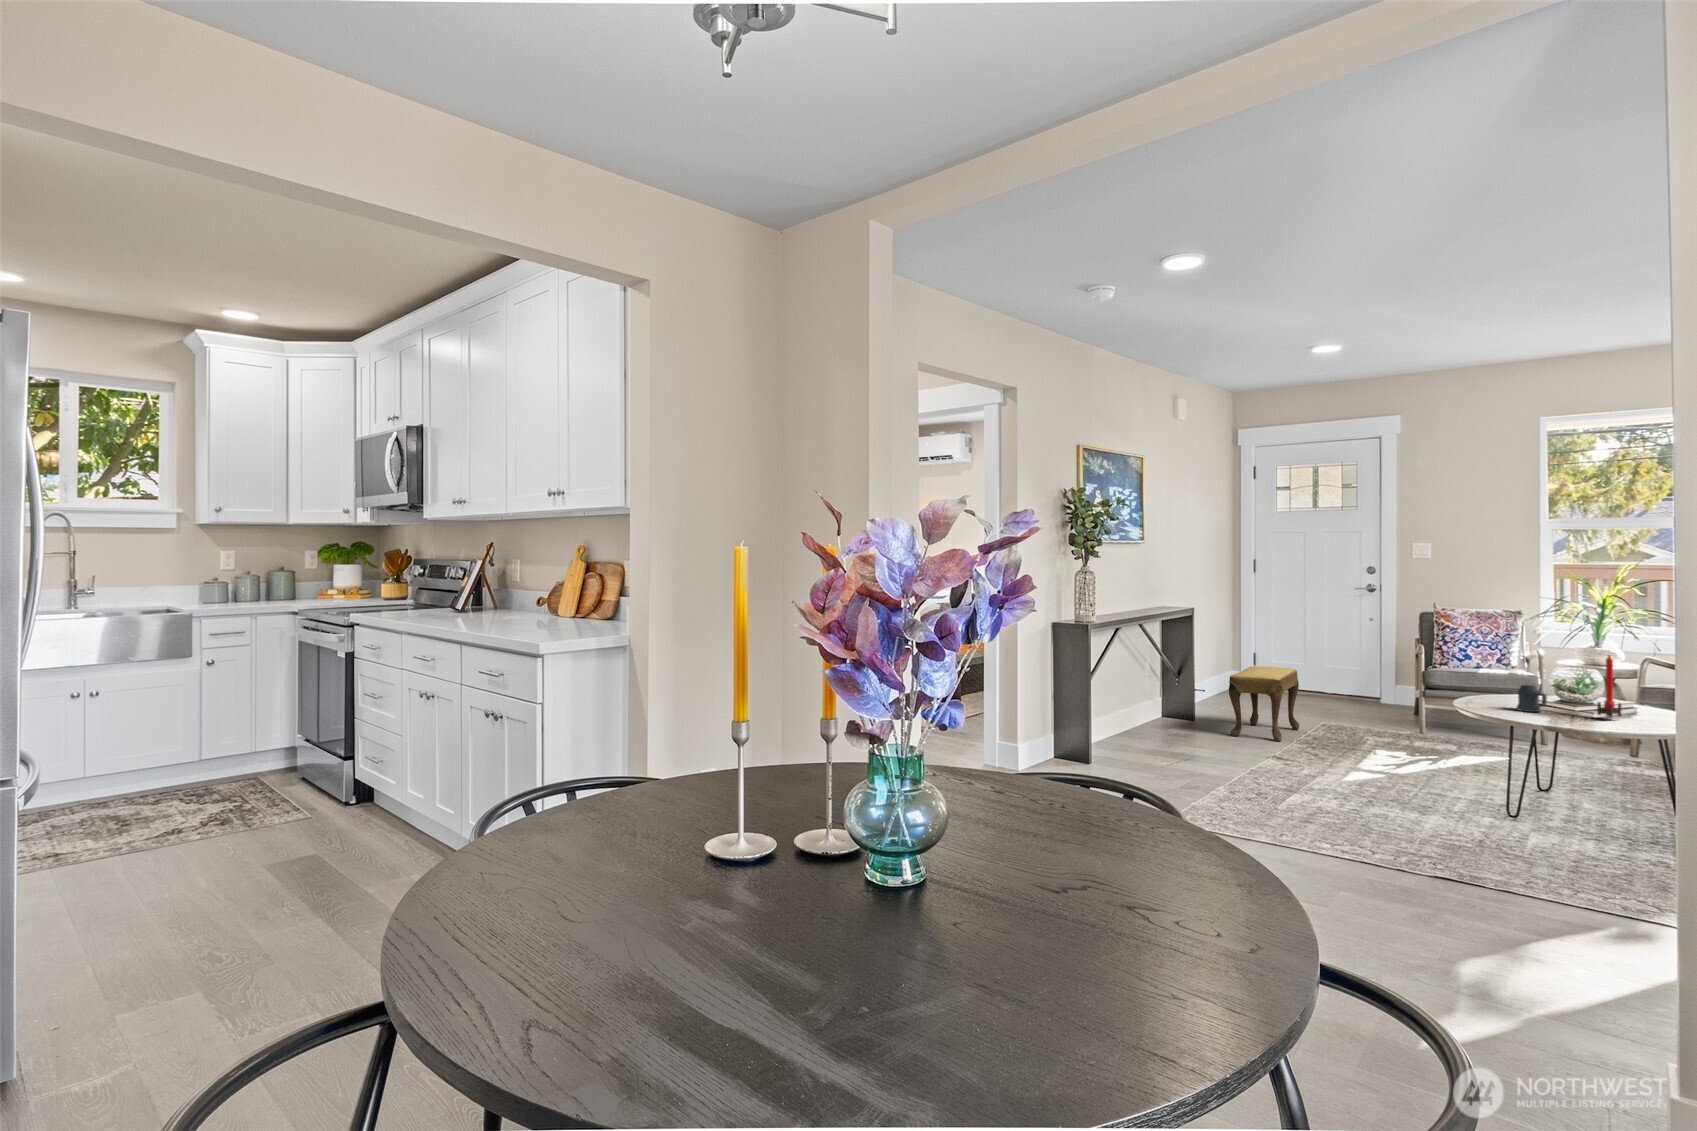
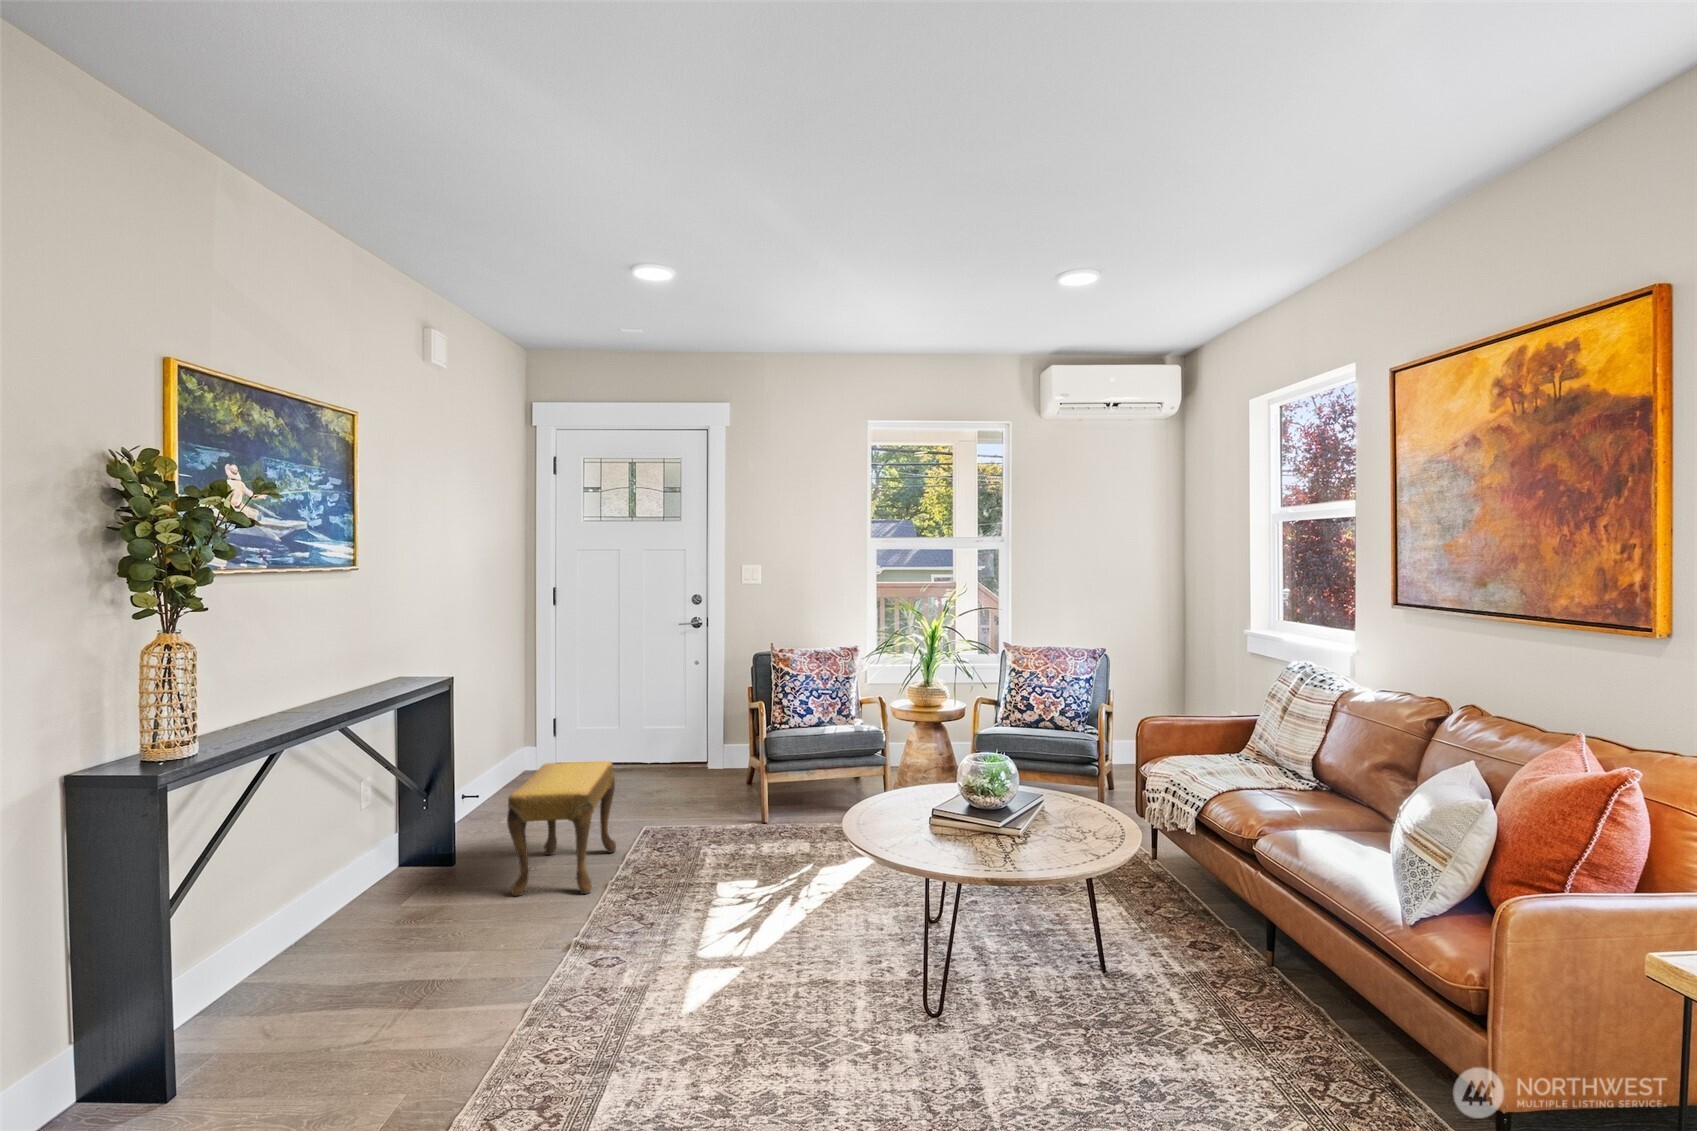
candle: present [1597,655,1622,720] -> none [1030,748,1056,844]
mug: present [1516,685,1547,712] -> none [931,798,970,843]

